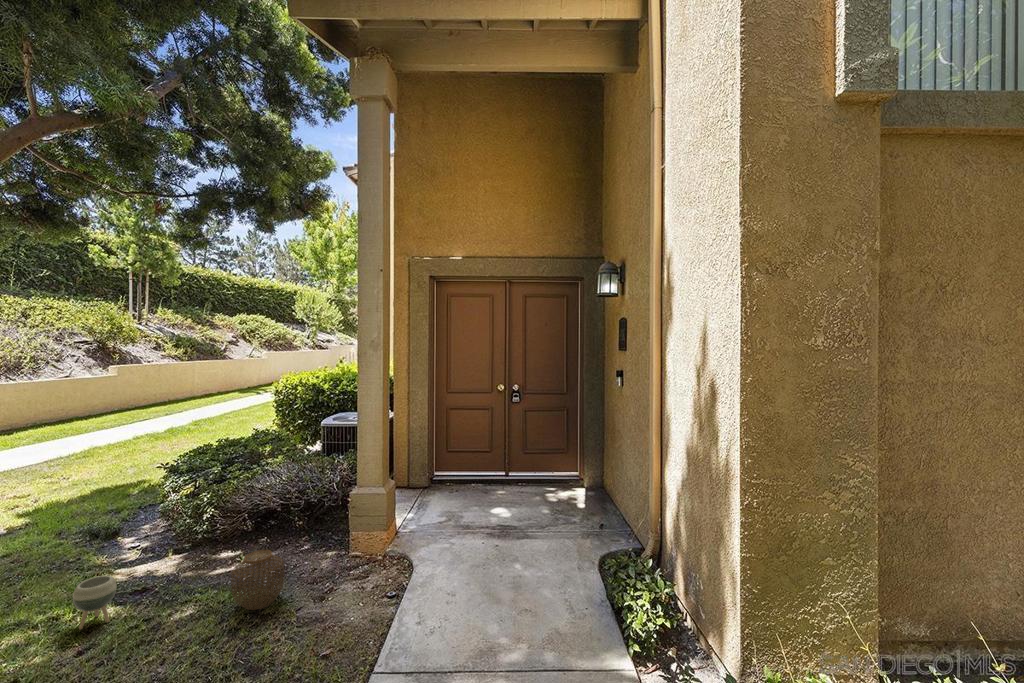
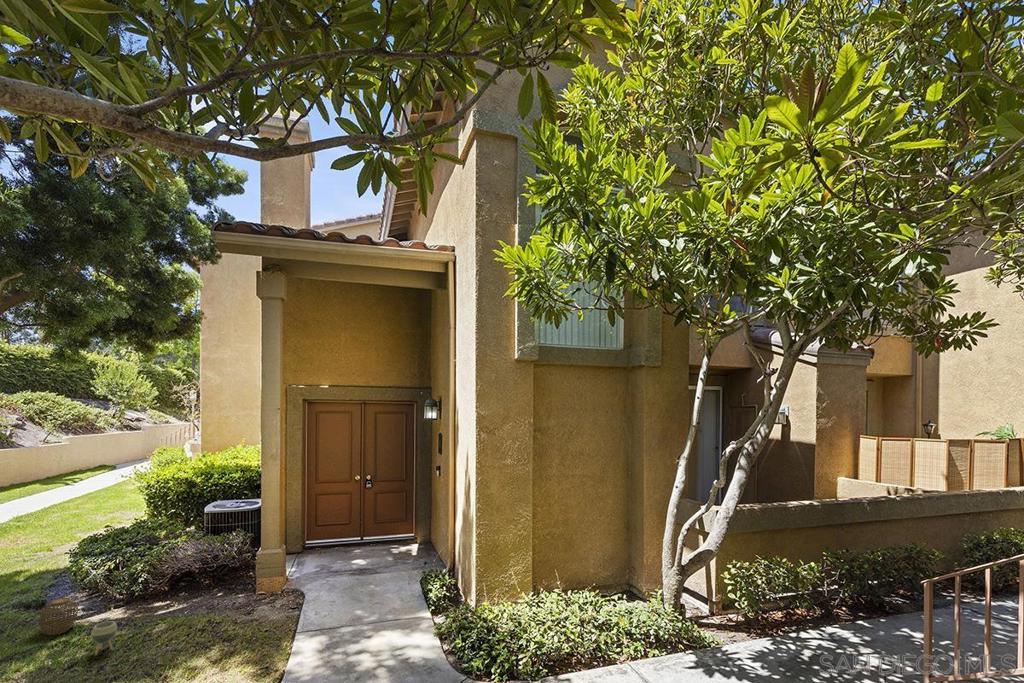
woven basket: present [231,550,284,610] -> present [39,598,78,635]

